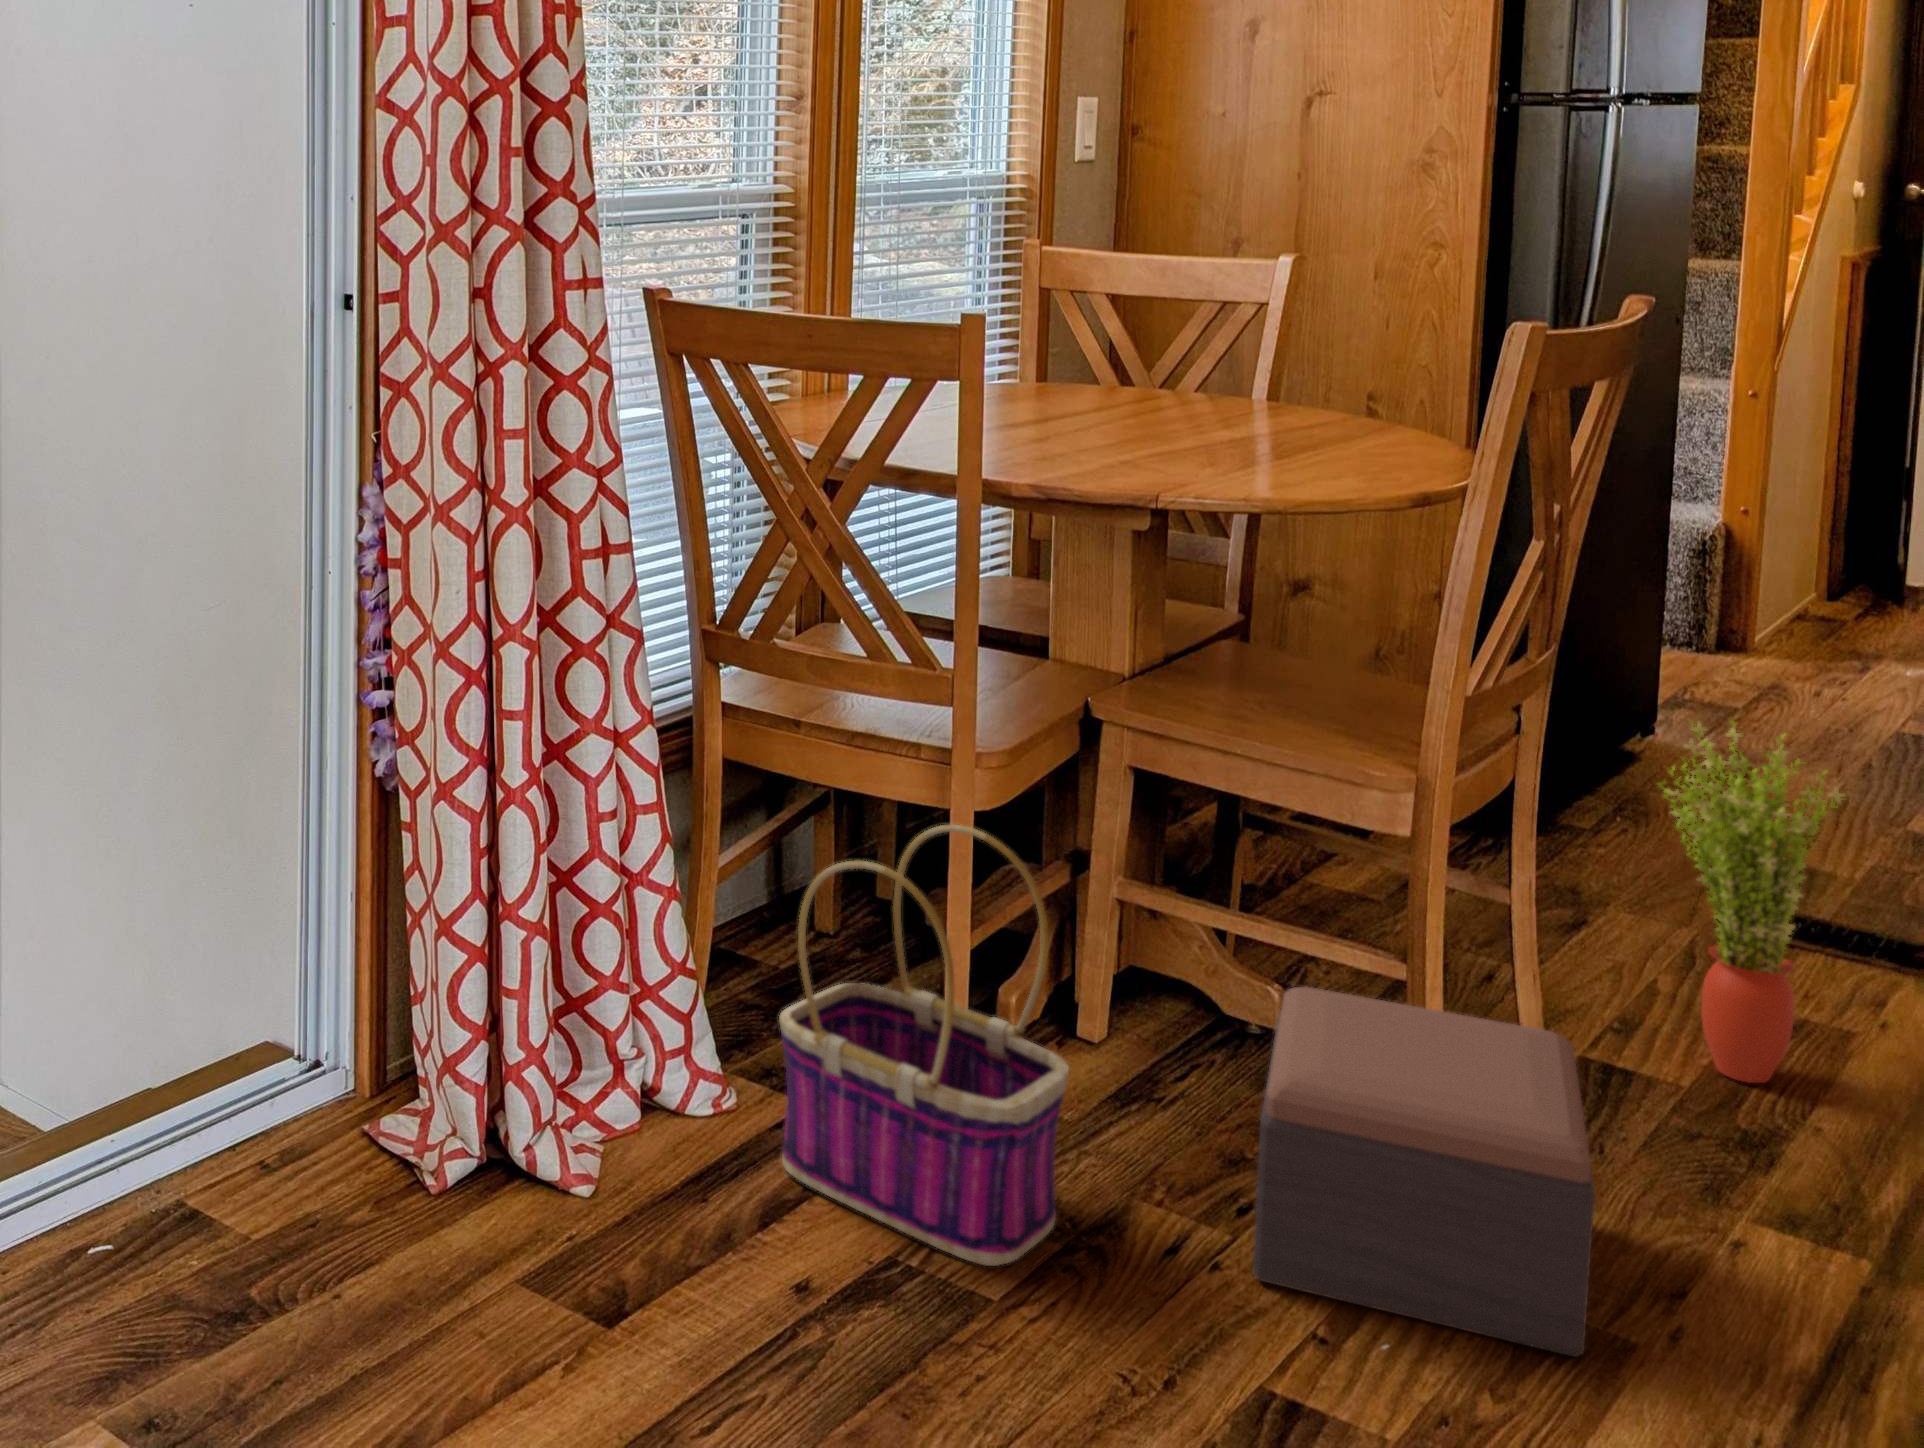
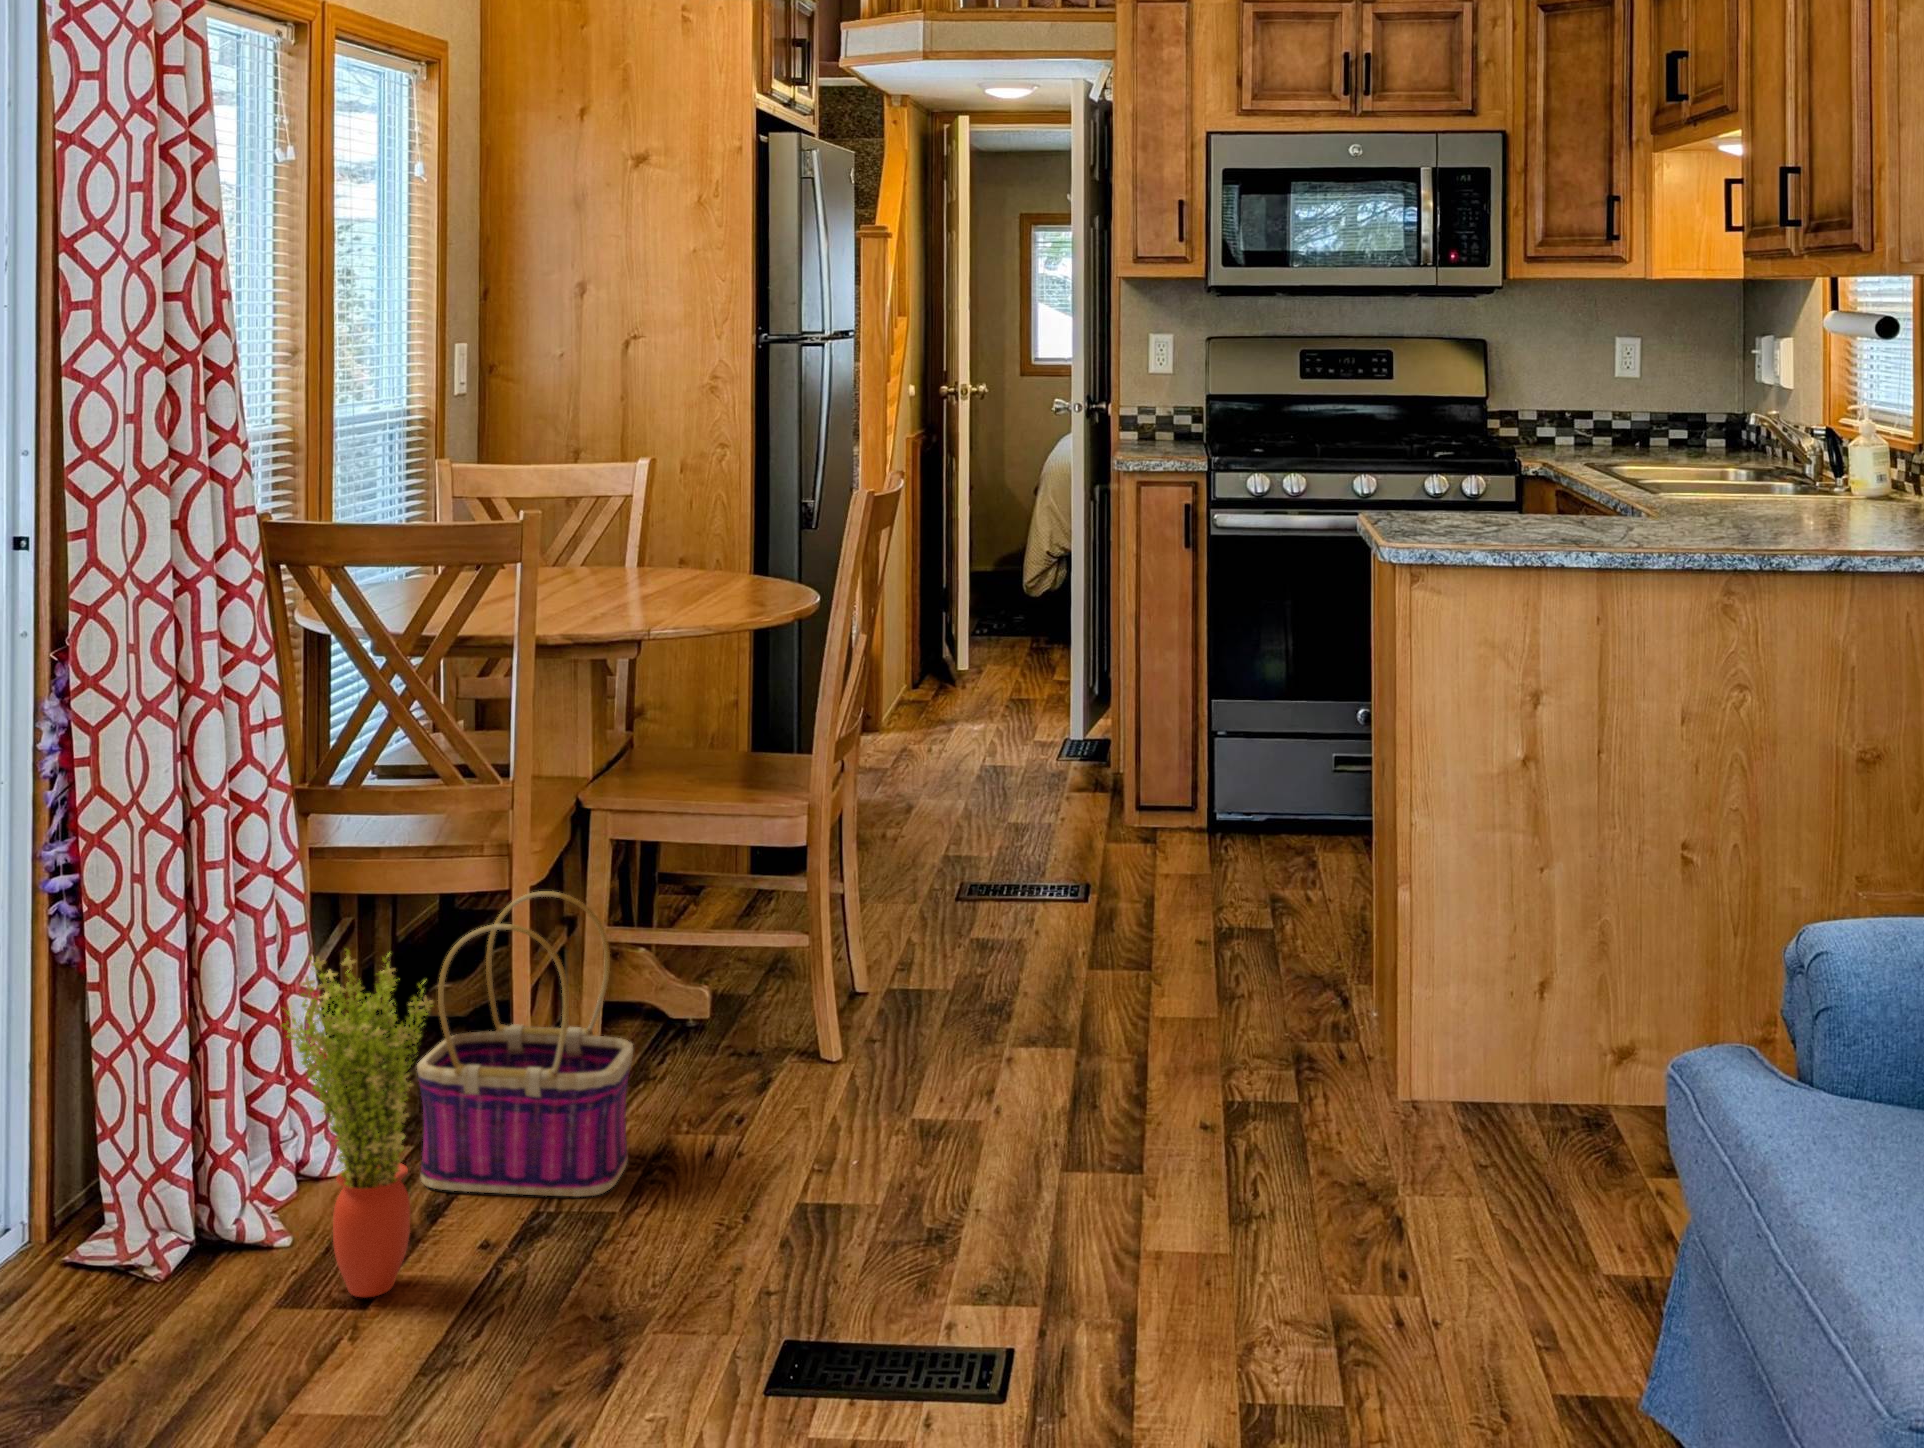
potted plant: present [1658,720,1845,1083] -> present [281,949,433,1297]
footstool: present [1252,987,1595,1357] -> none [736,947,948,1150]

